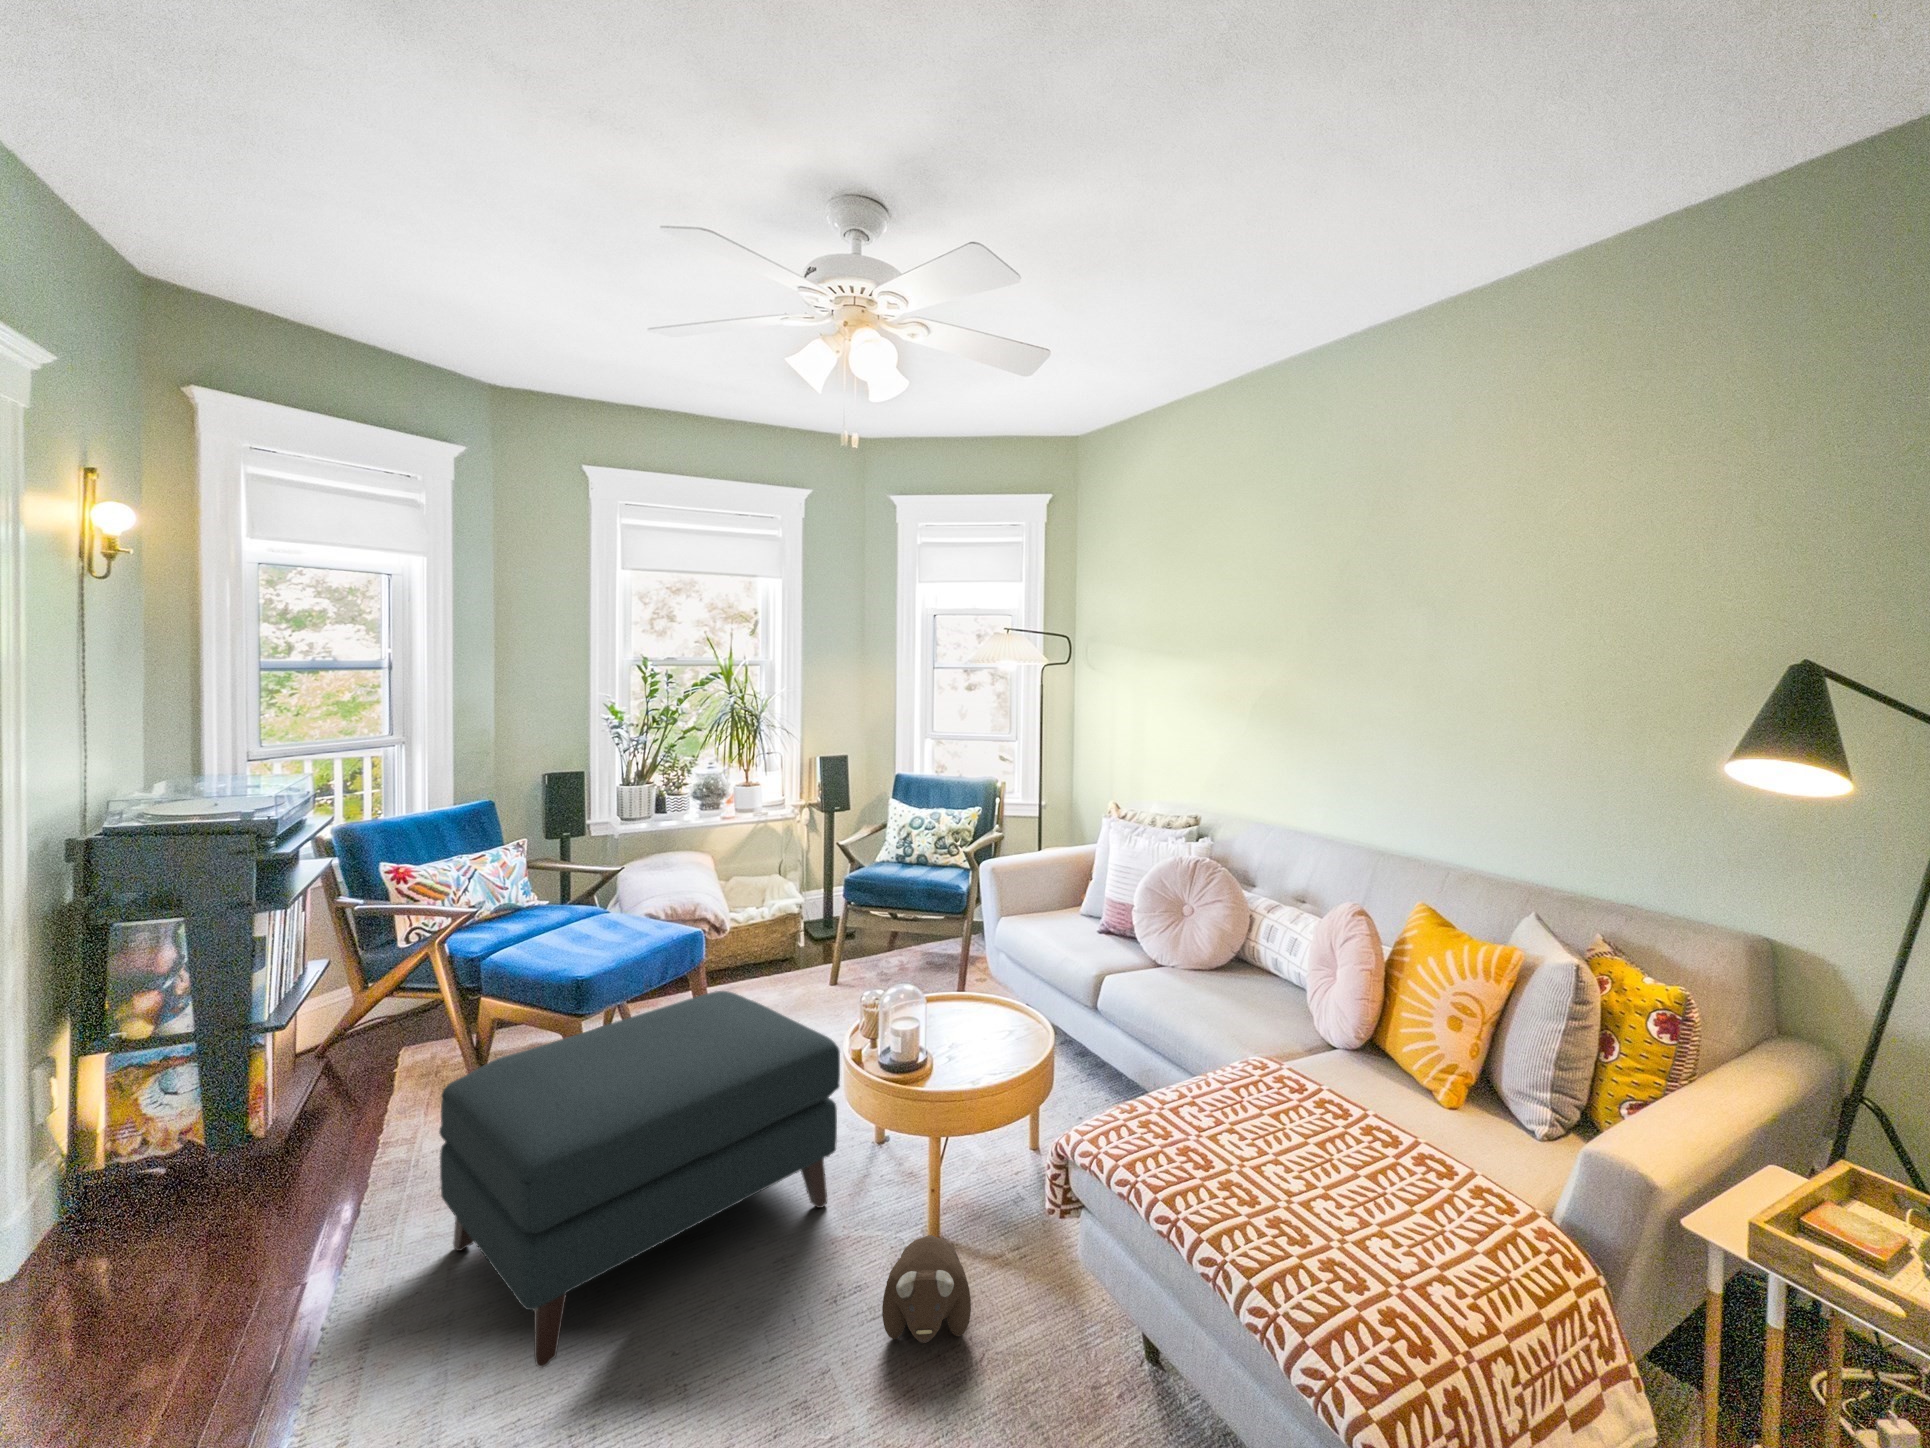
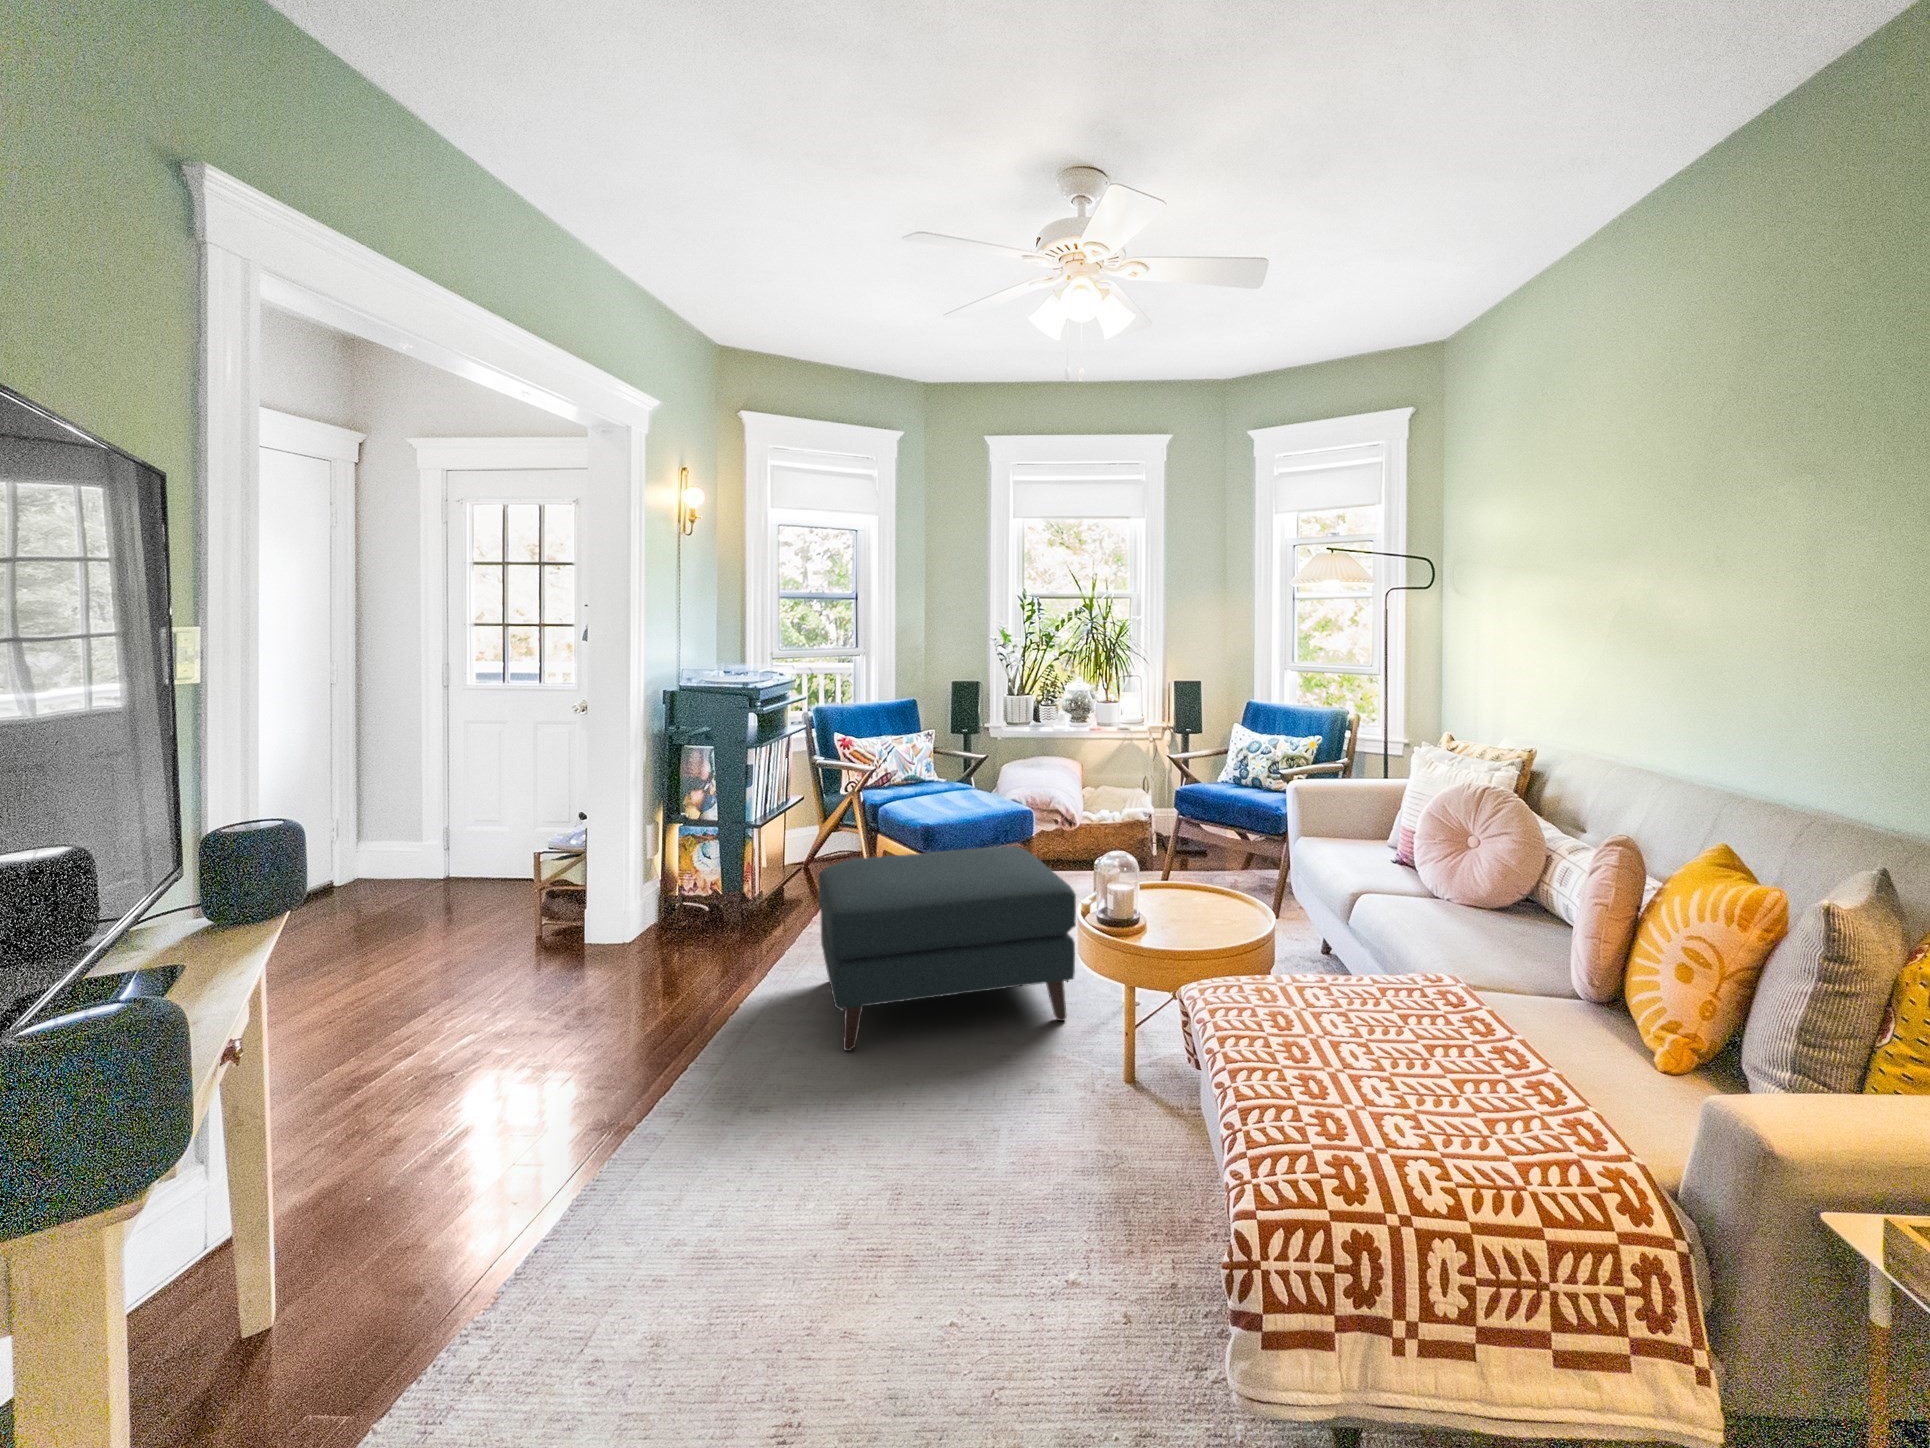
plush toy: present [882,1235,971,1343] -> none [1055,1041,1130,1122]

